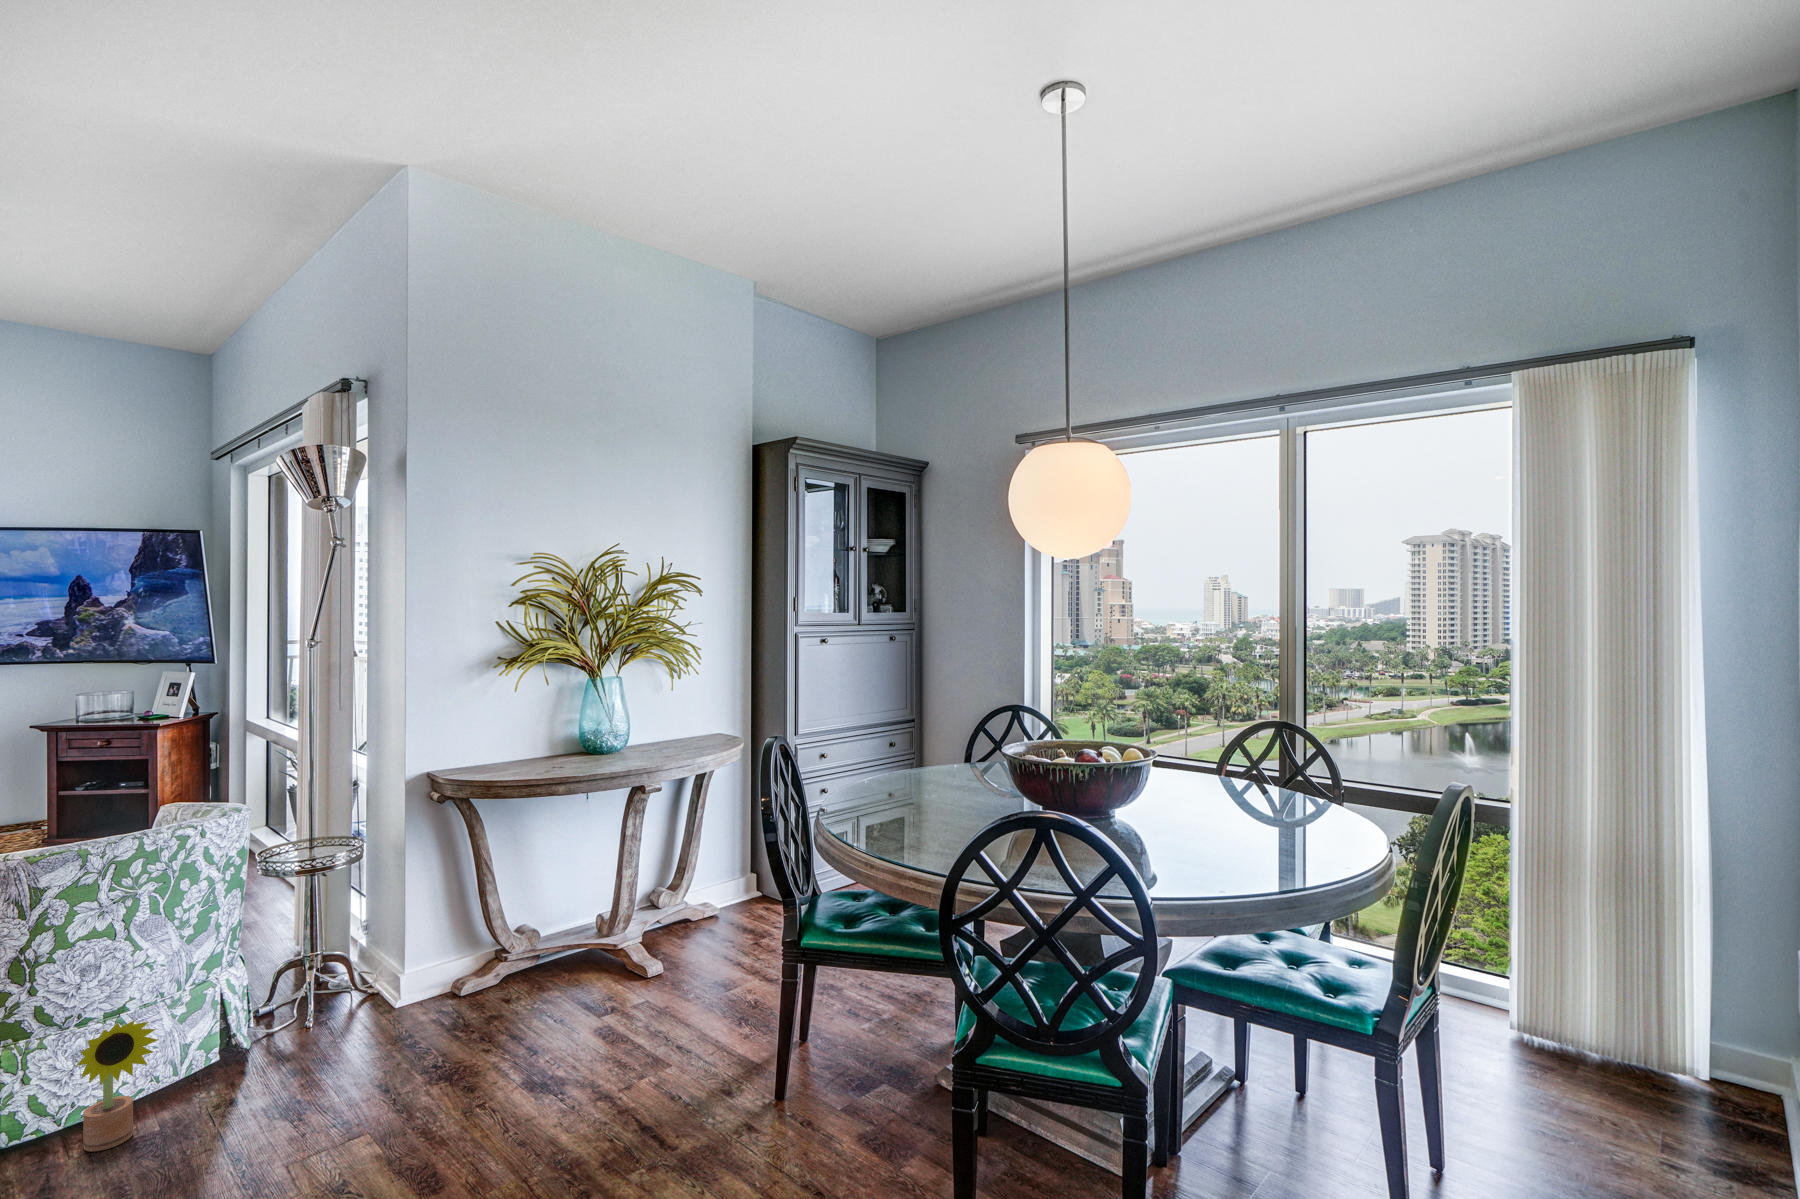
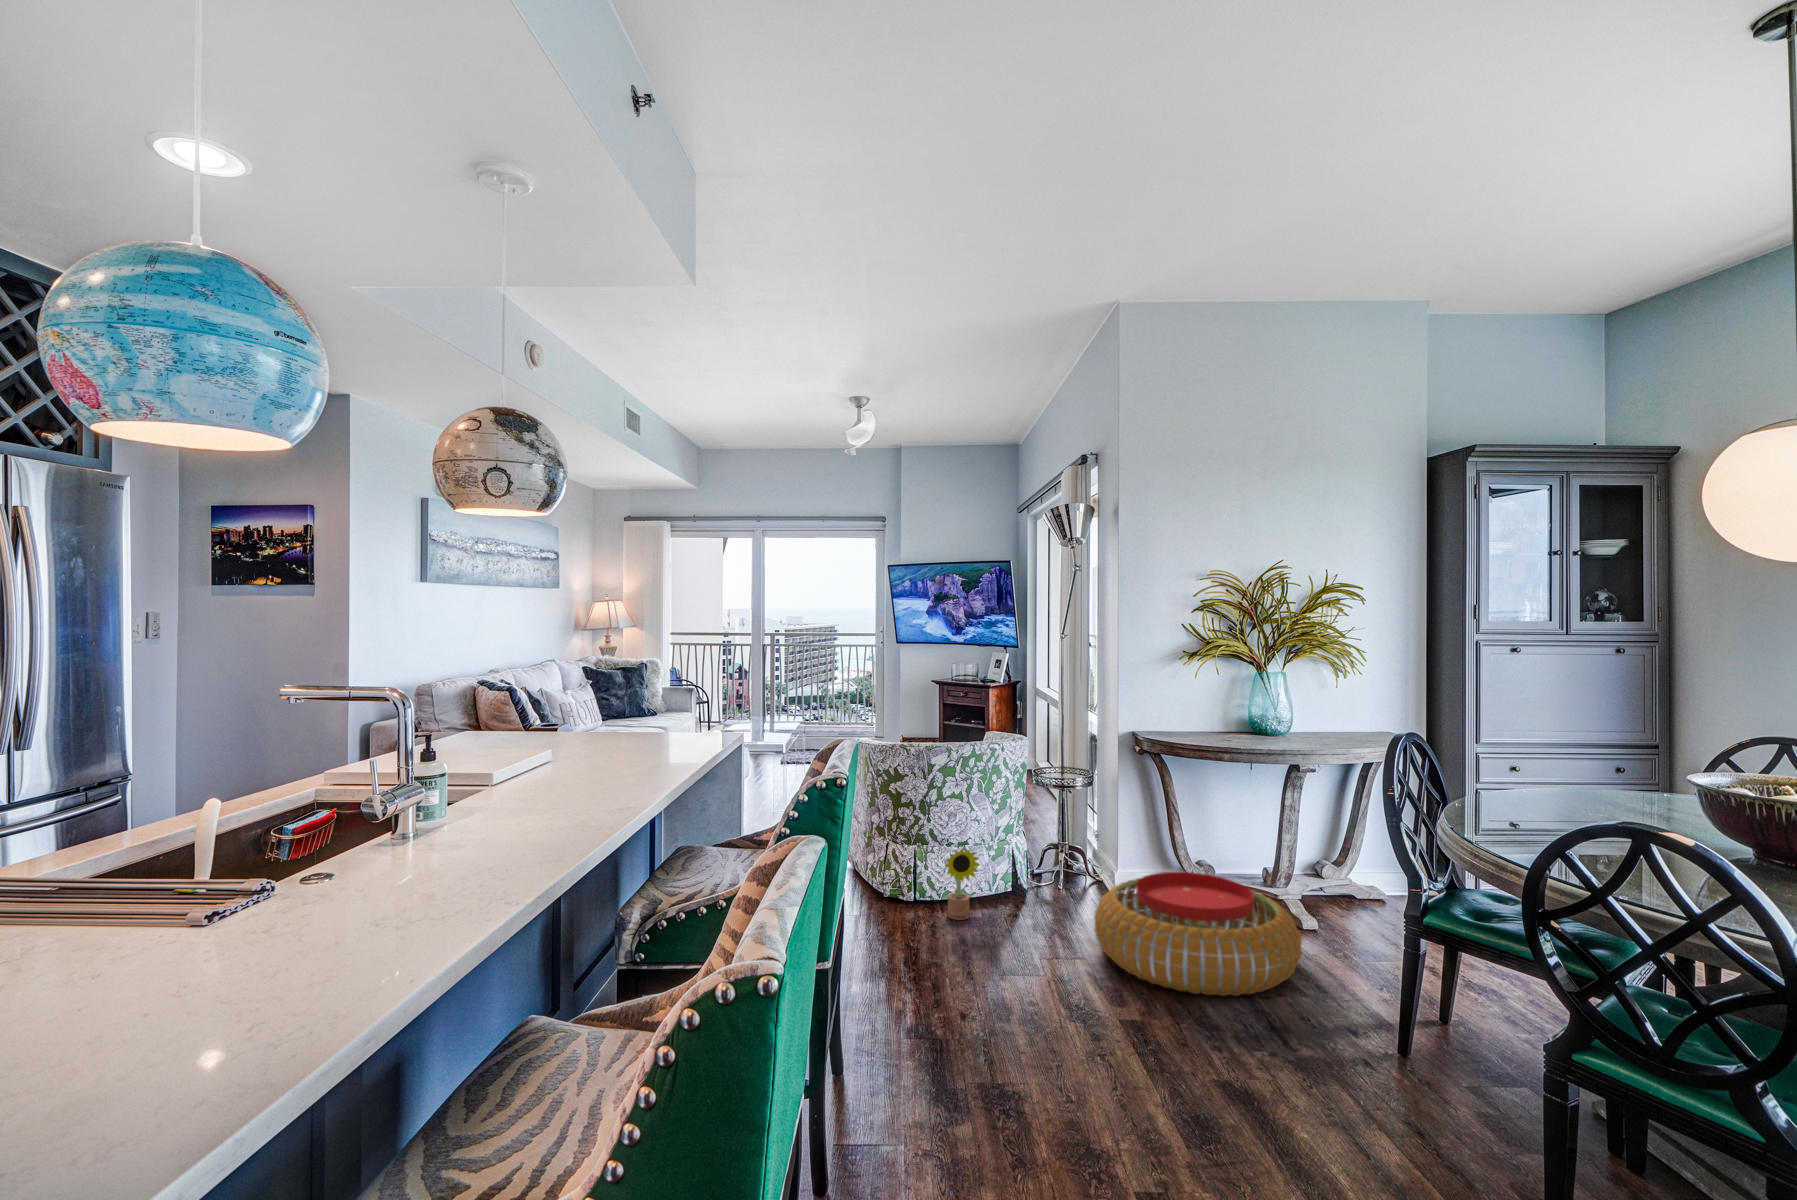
pouf: none [380,948,663,1134] -> present [1095,872,1302,996]

